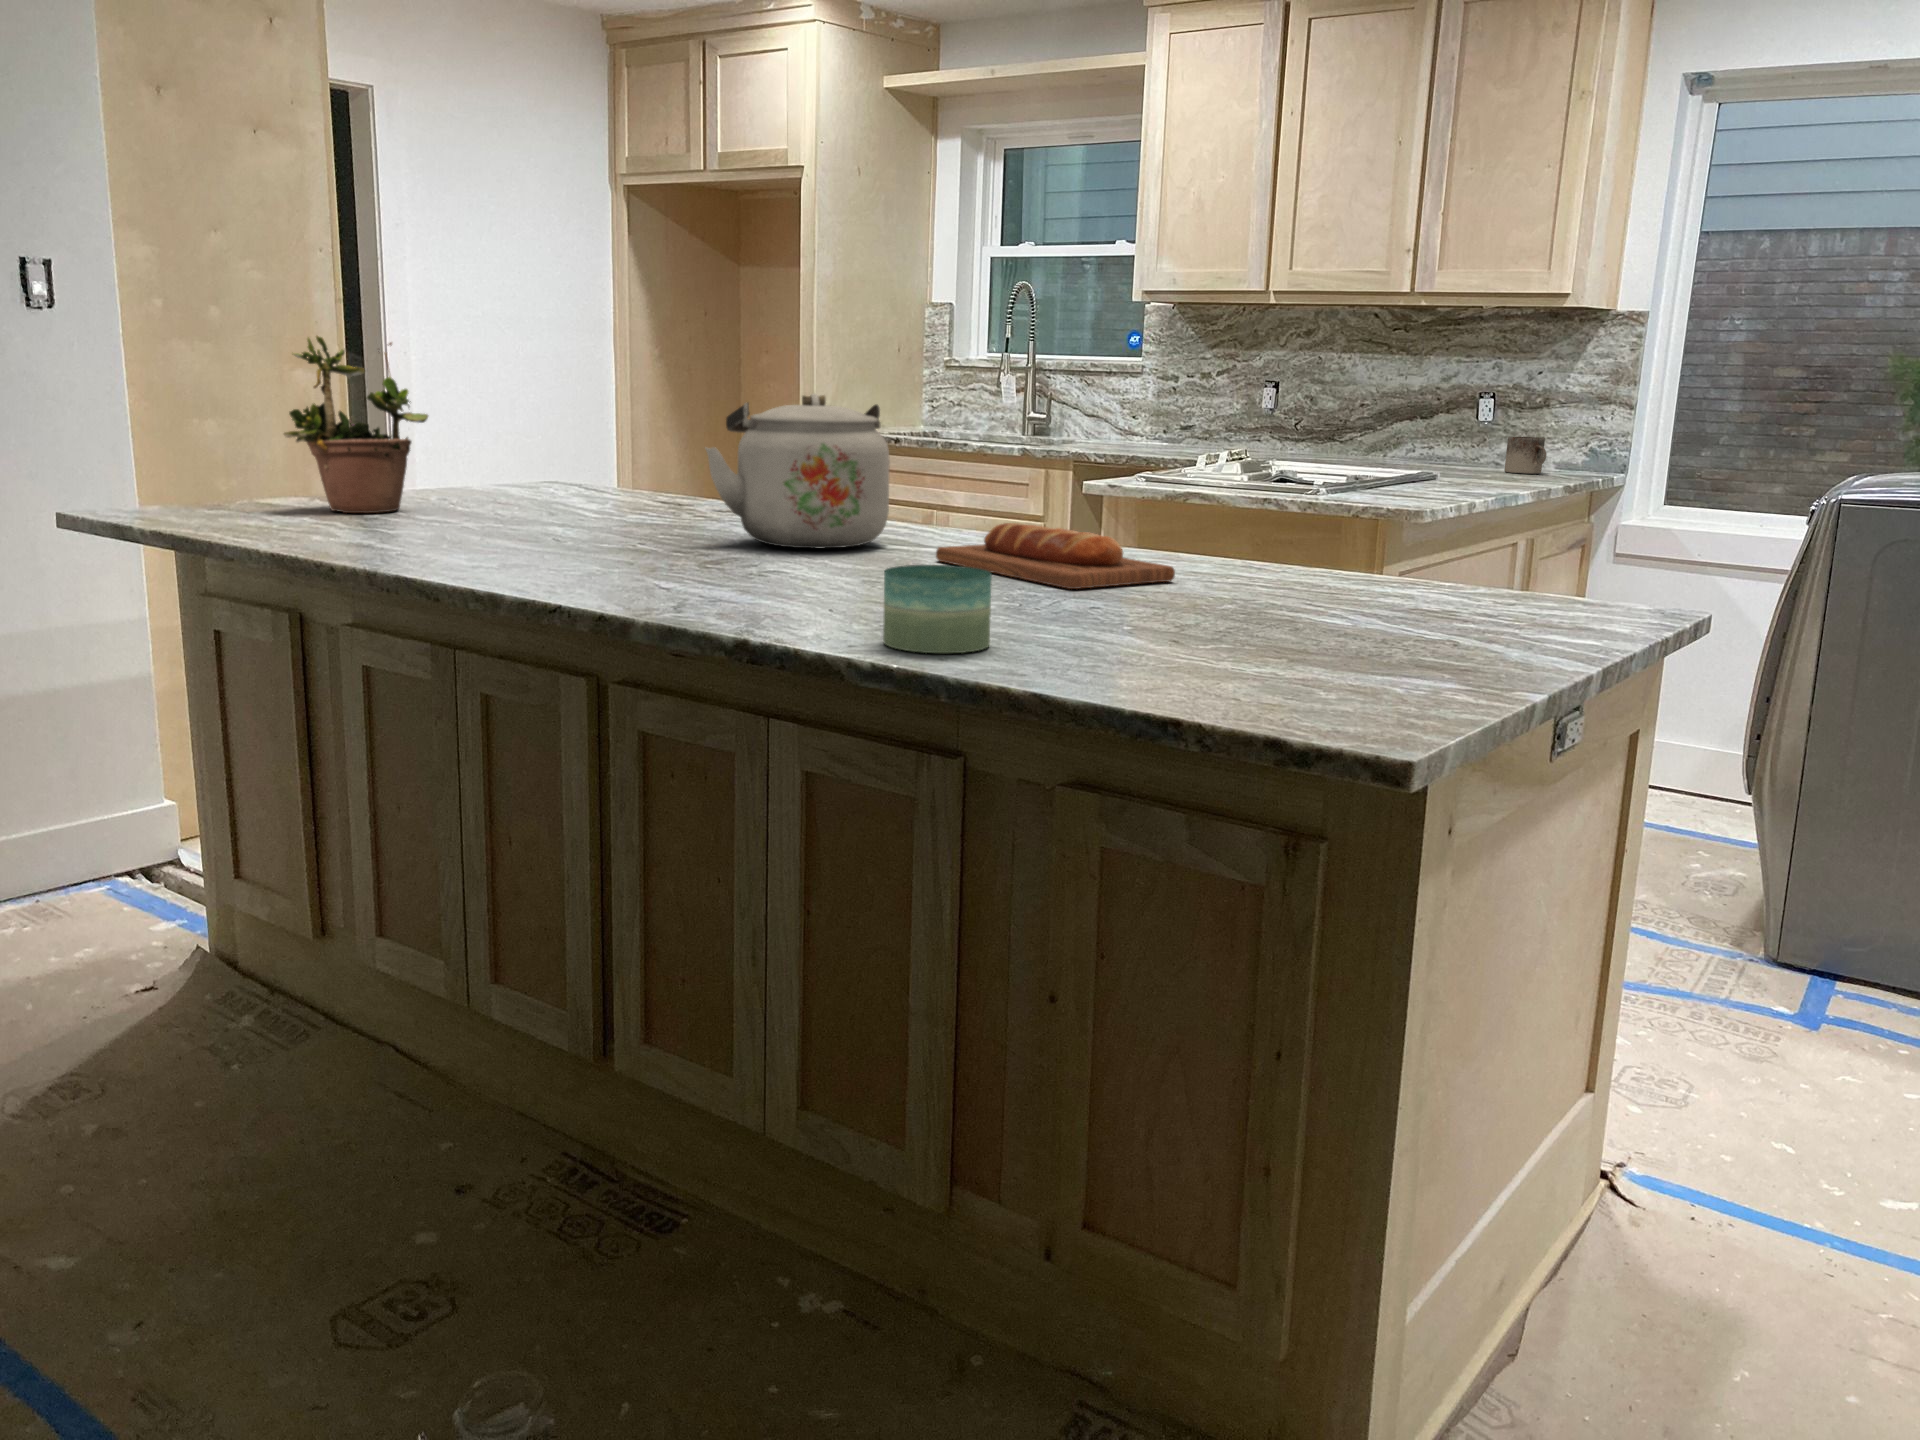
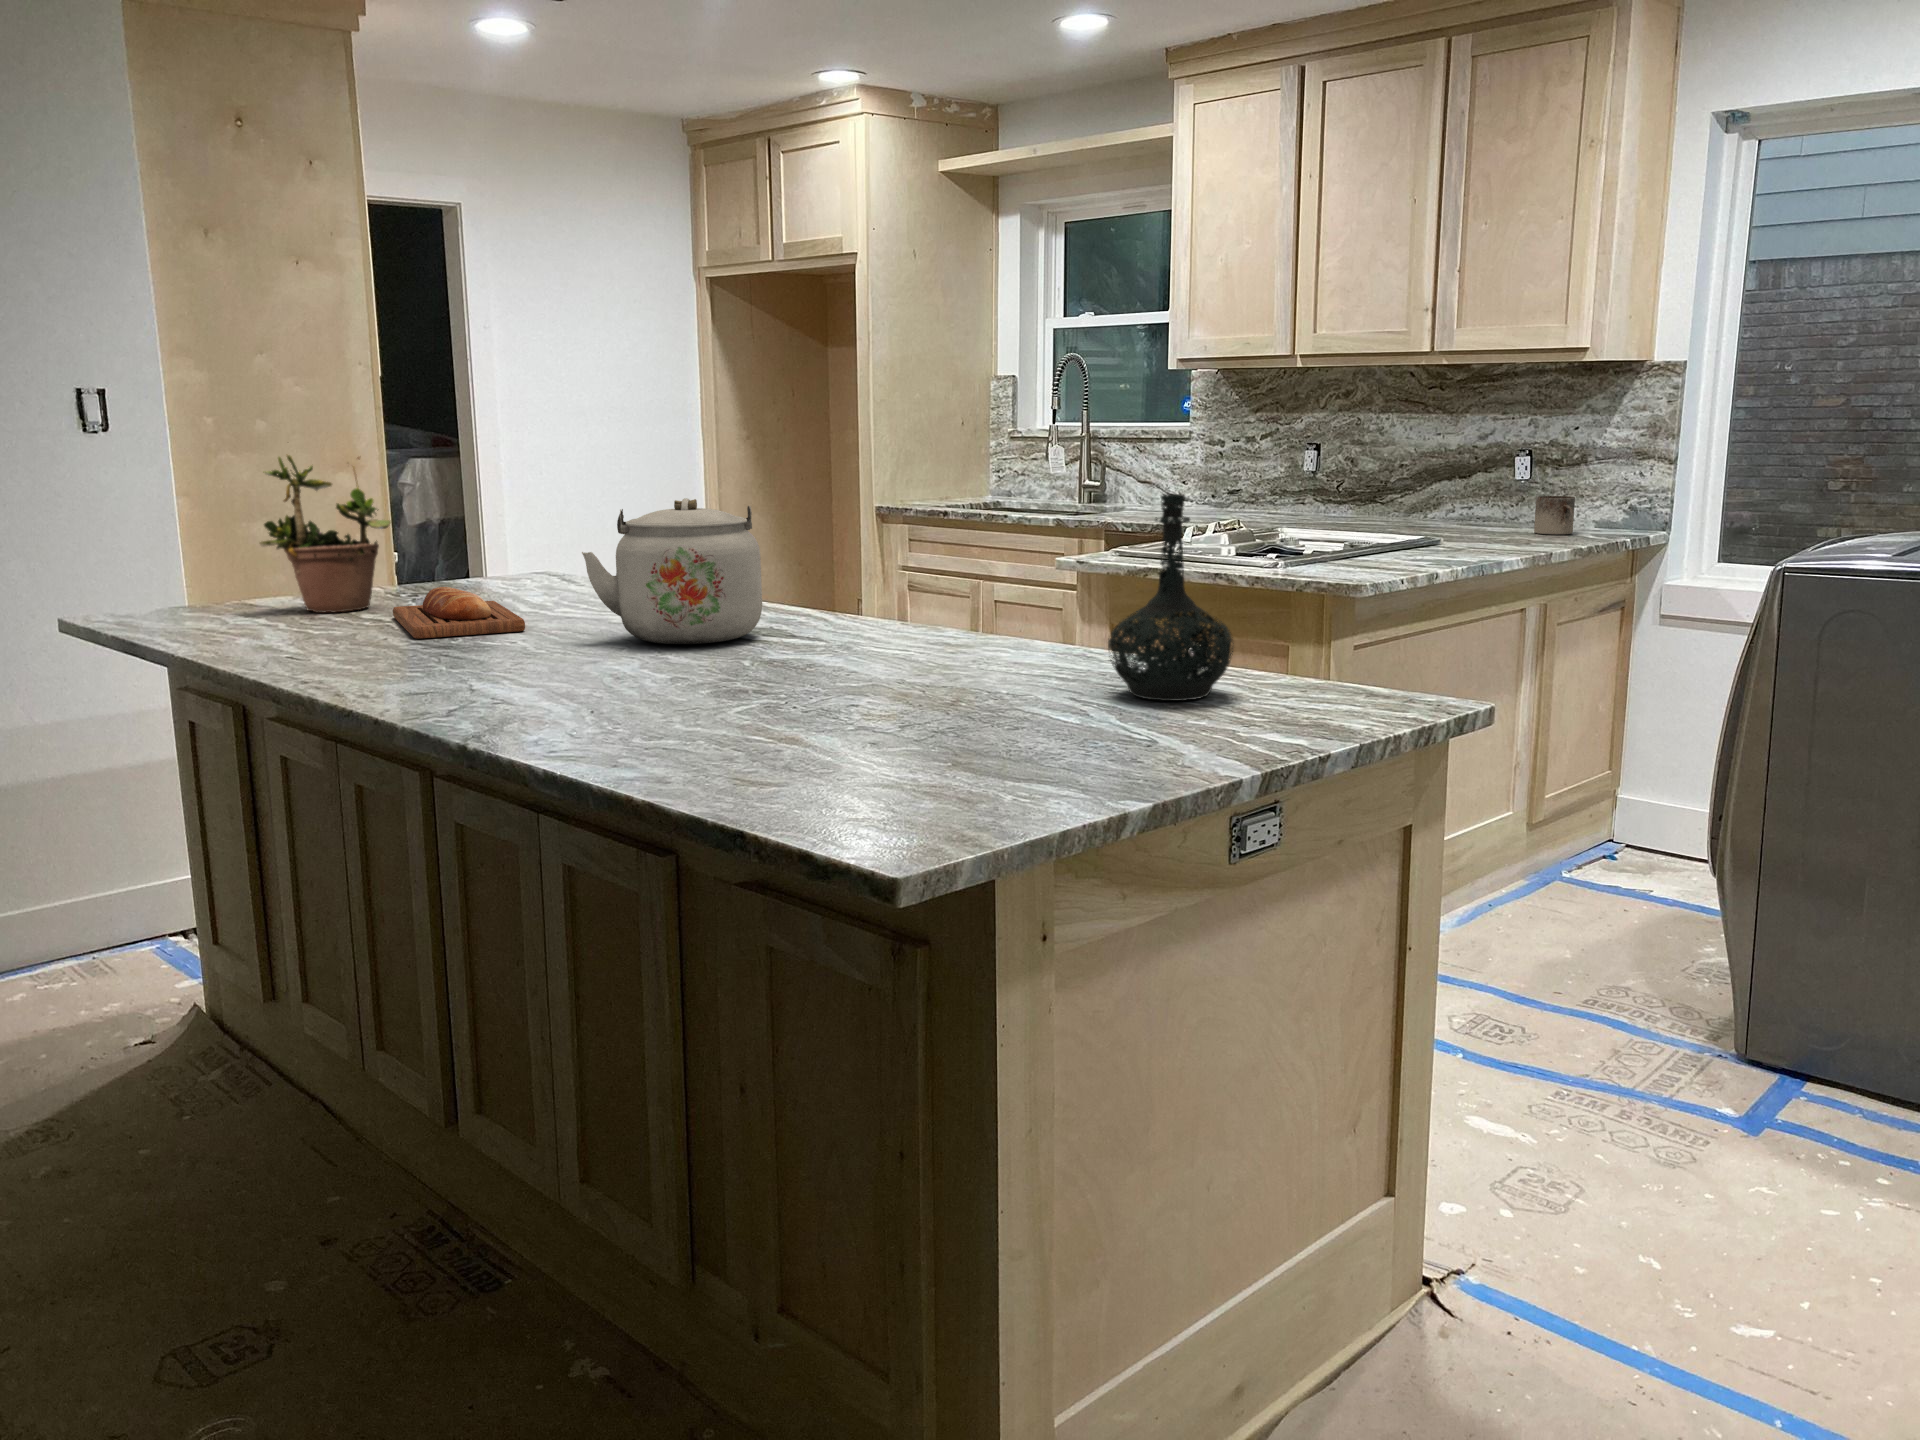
bottle: none [1334,394,1465,604] -> present [1108,494,1233,701]
bread loaf: present [936,523,1175,589] -> present [393,587,525,638]
candle: present [883,565,992,653] -> none [576,678,680,764]

